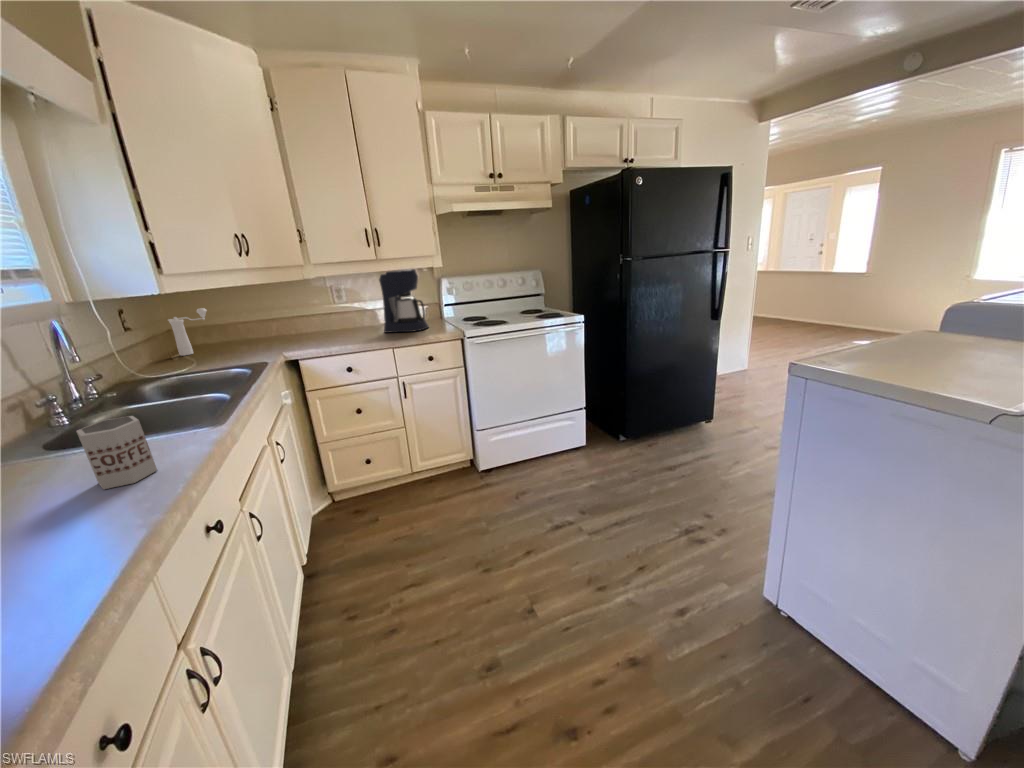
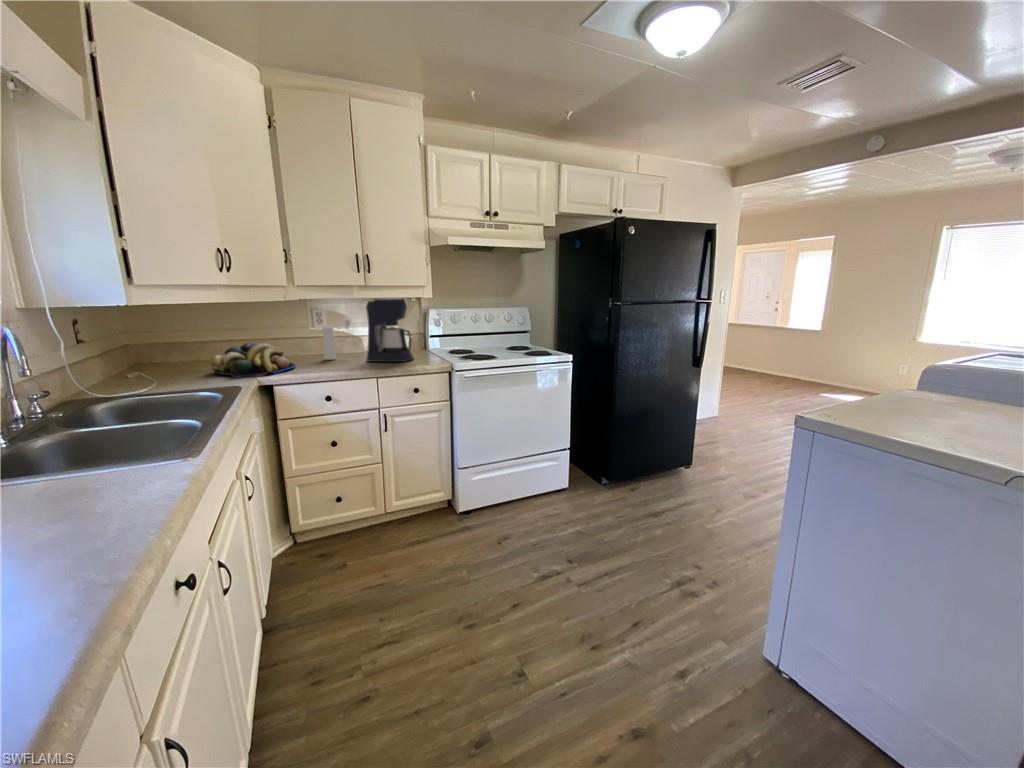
pepper mill: present [168,308,207,356] -> present [322,318,351,360]
fruit bowl: none [243,321,319,354] -> present [211,343,296,377]
mug: present [77,416,157,489] -> none [40,441,131,529]

